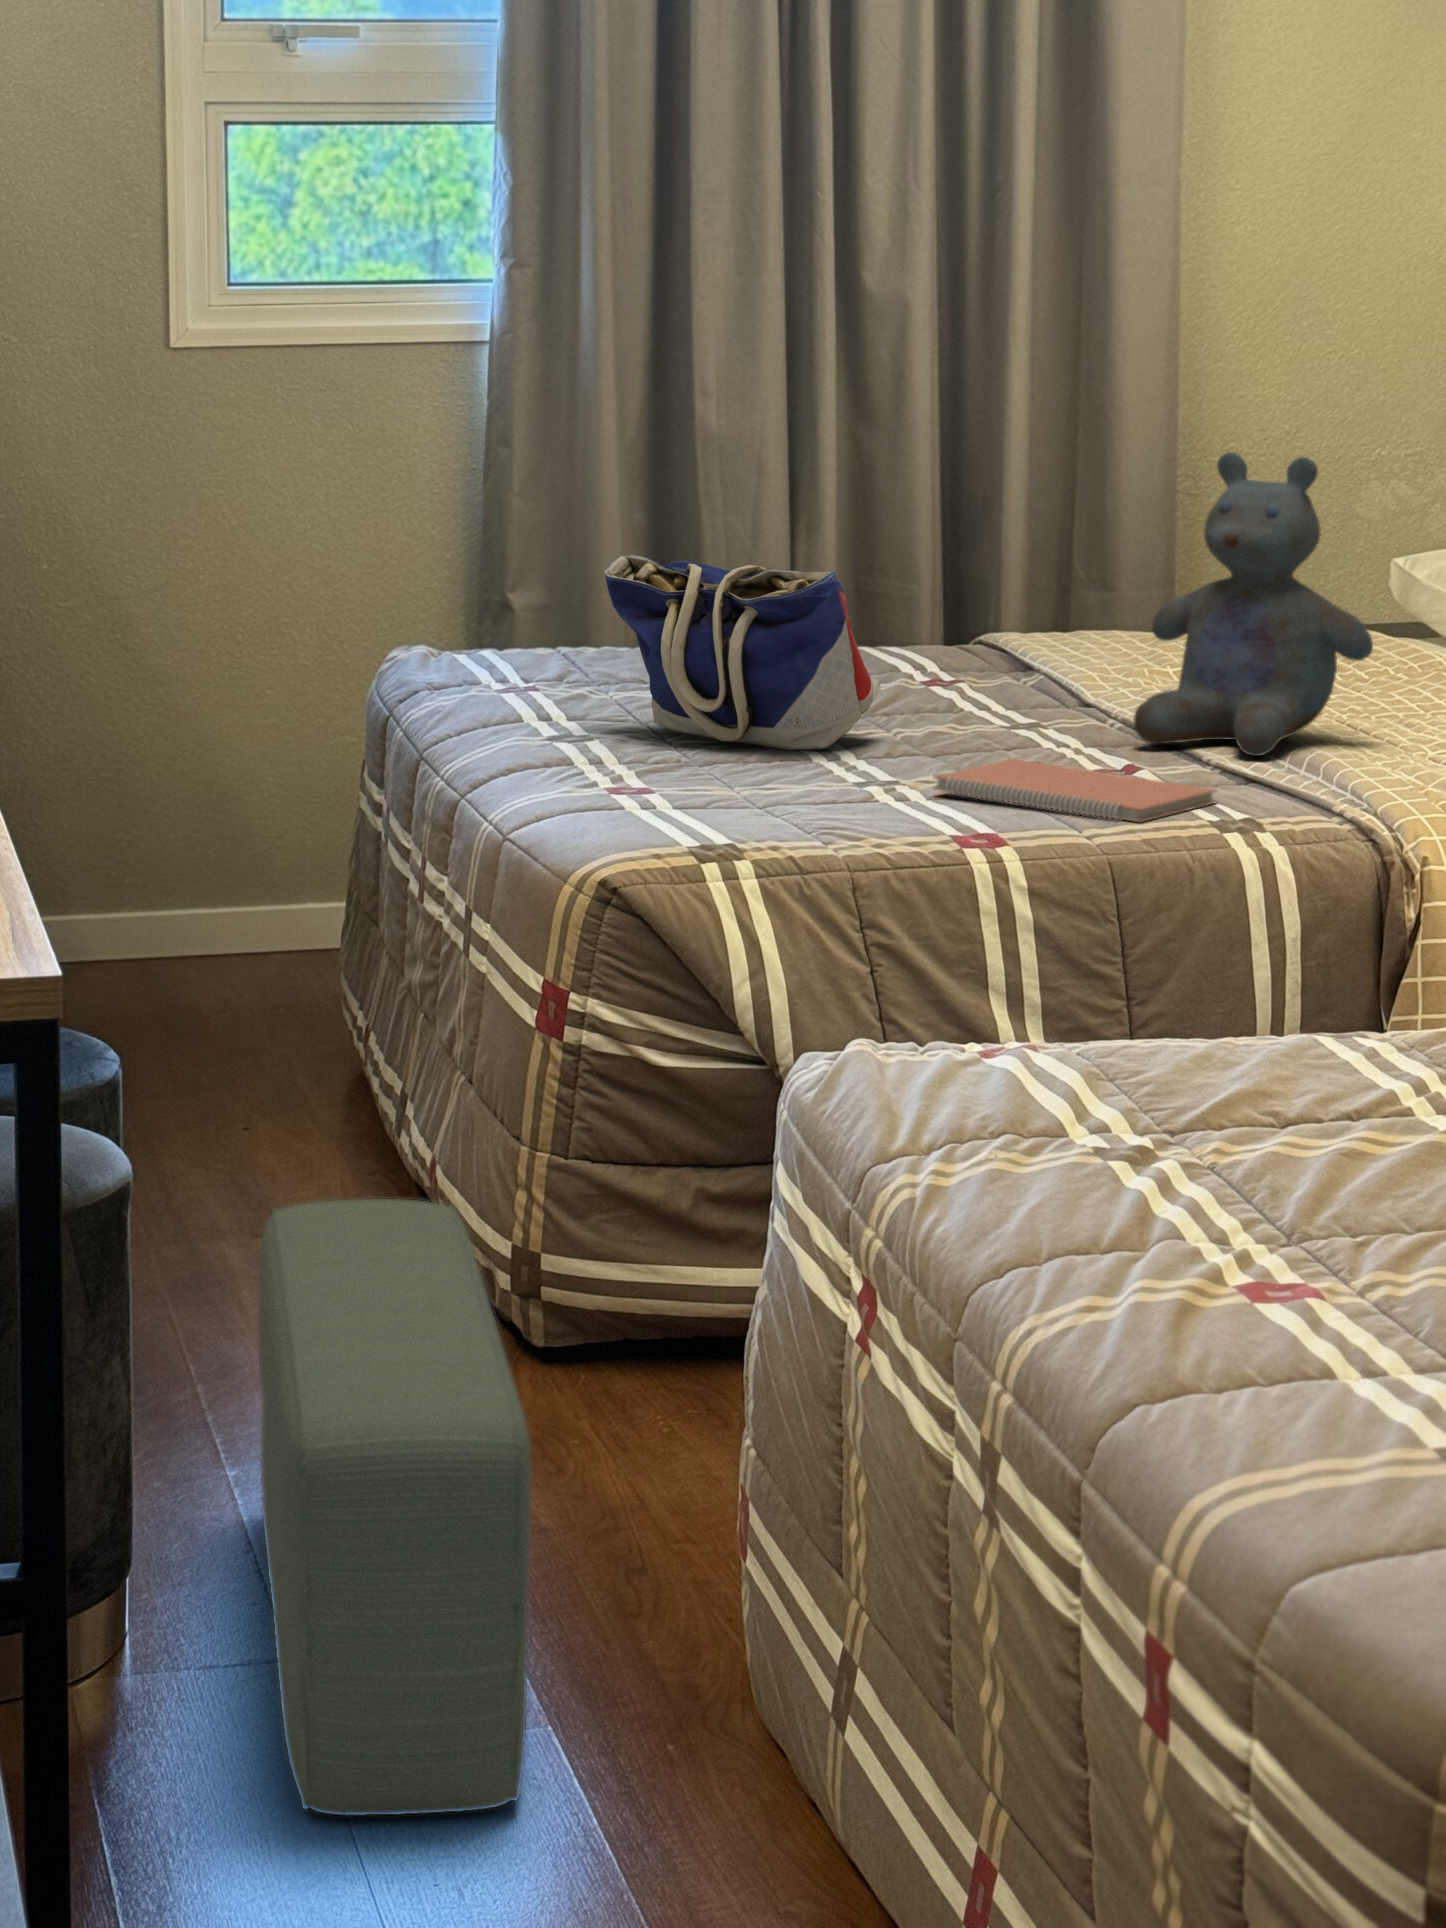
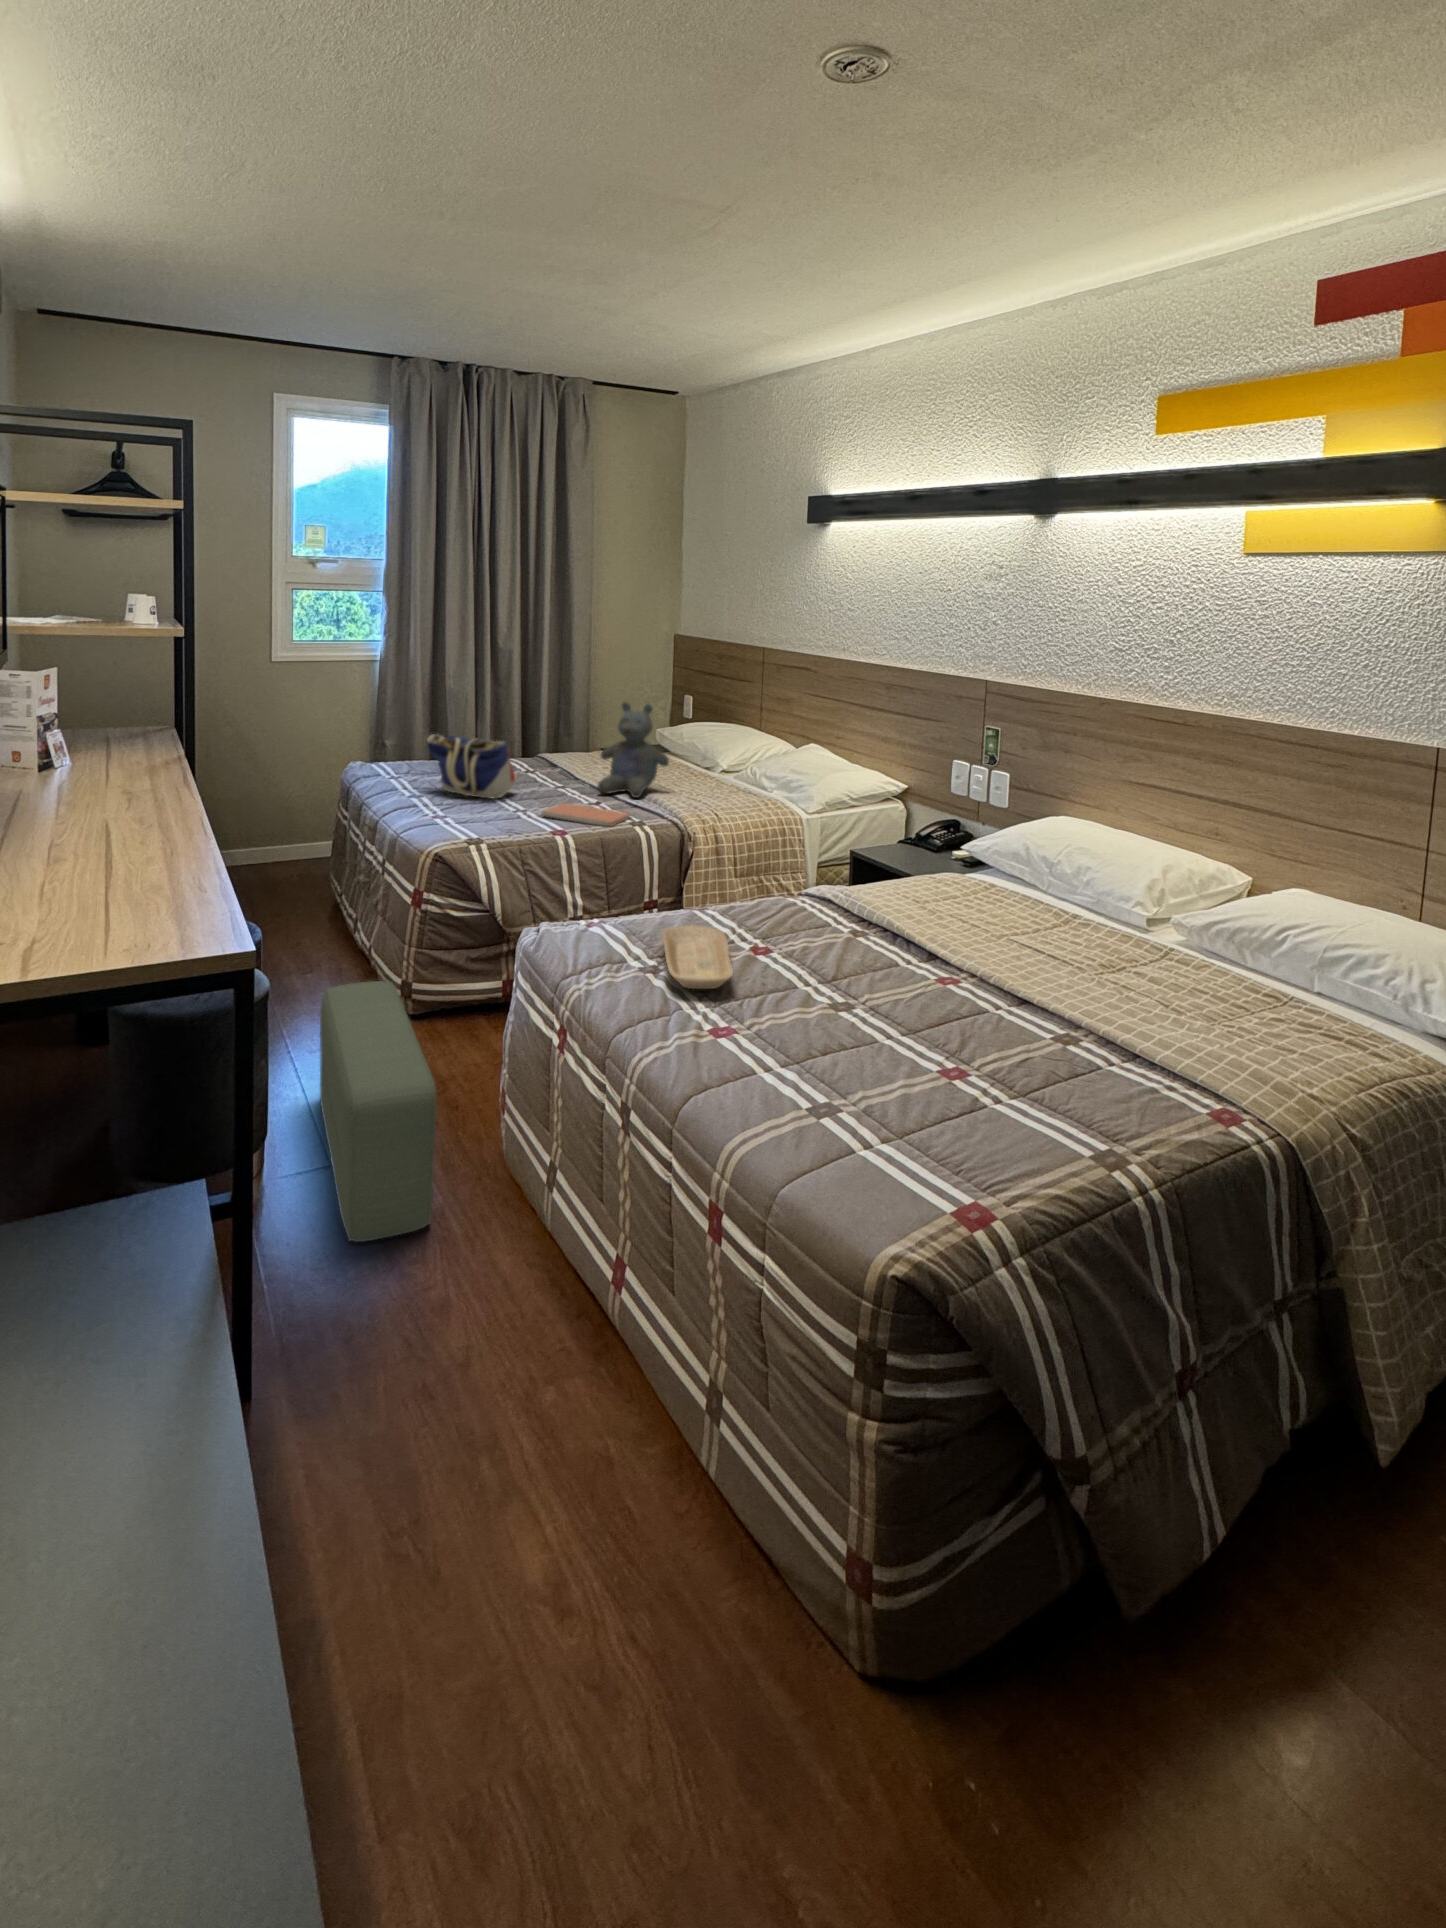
tray: none [1159,1044,1374,1191] -> present [662,925,733,989]

